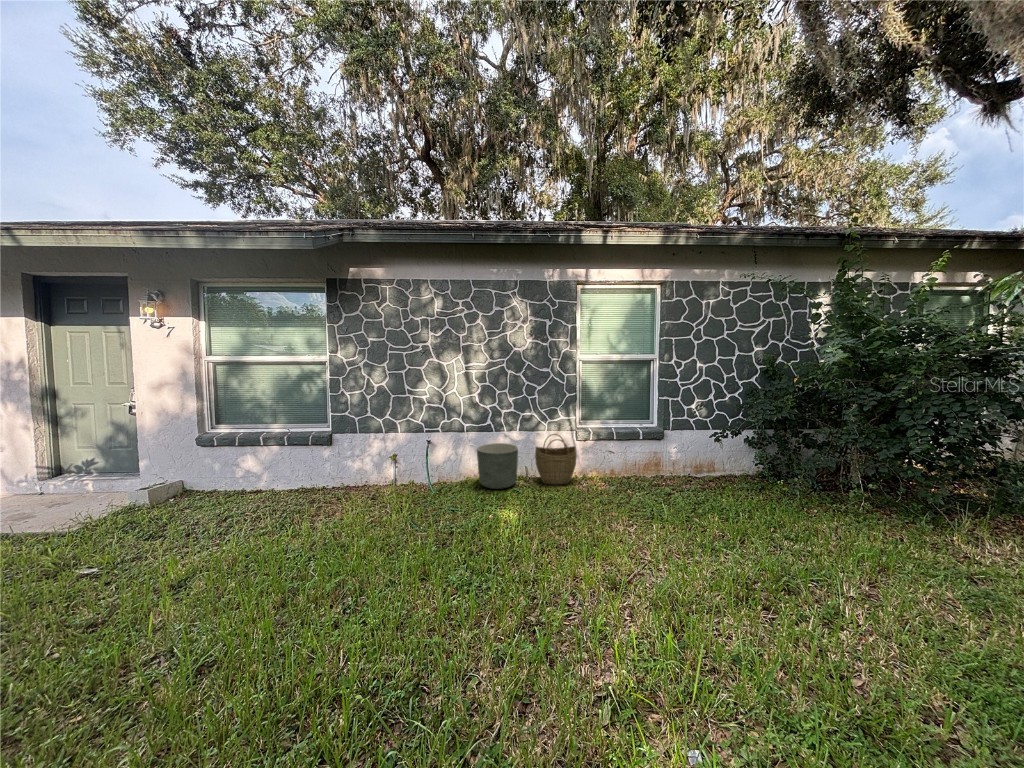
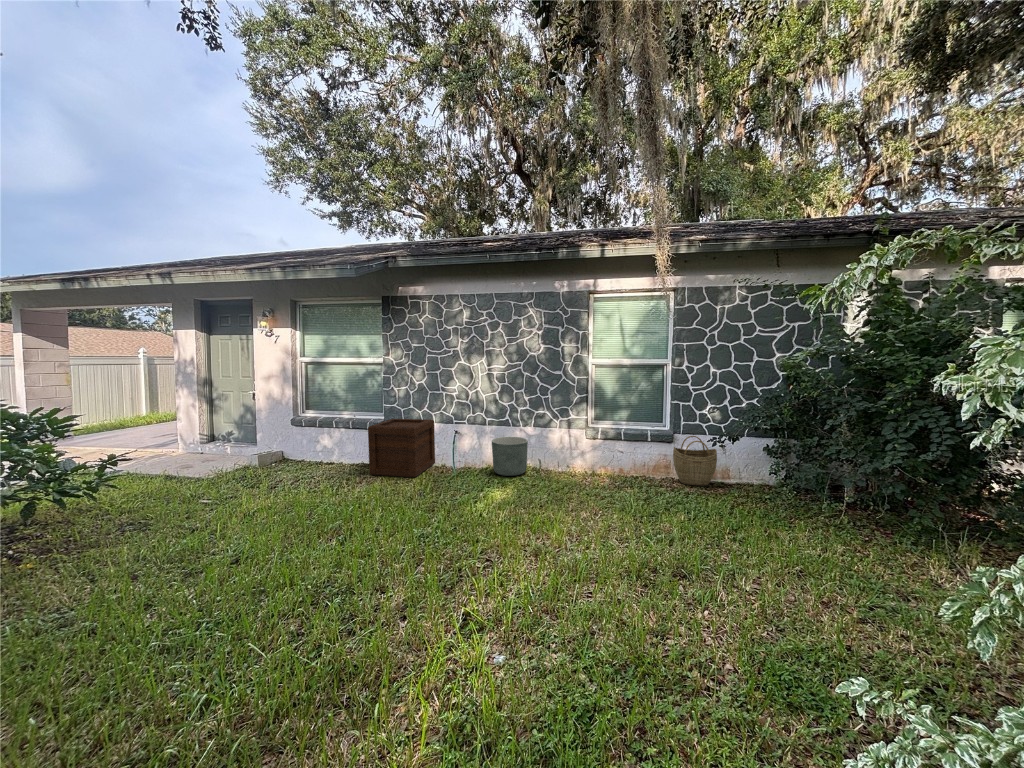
wooden crate: none [322,429,402,504] -> present [368,419,435,477]
woven basket: present [535,434,576,485] -> present [673,436,717,486]

